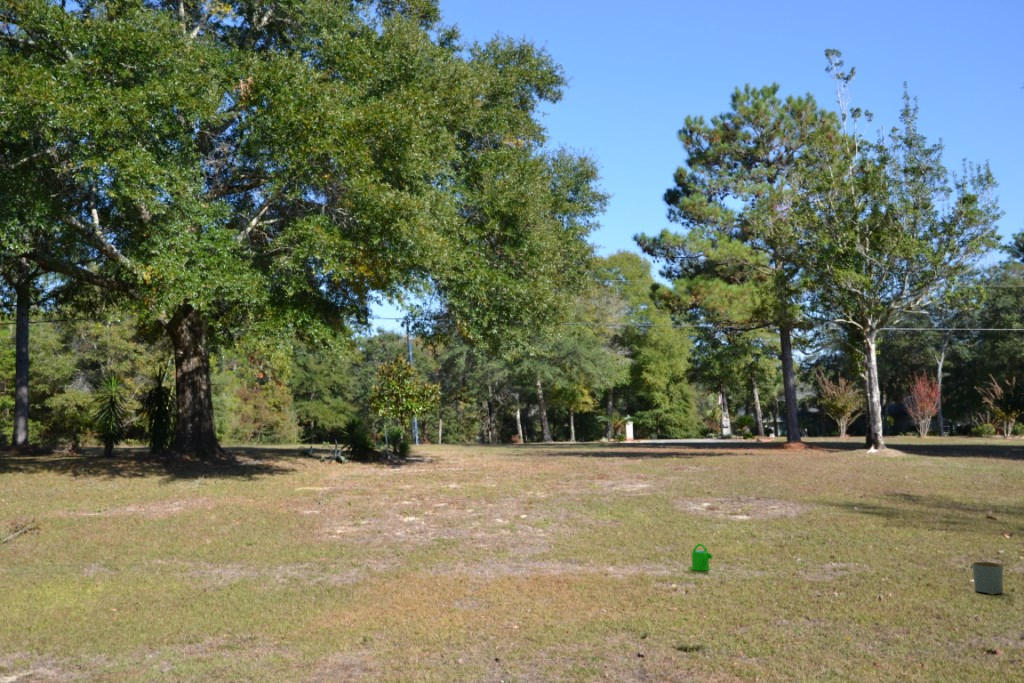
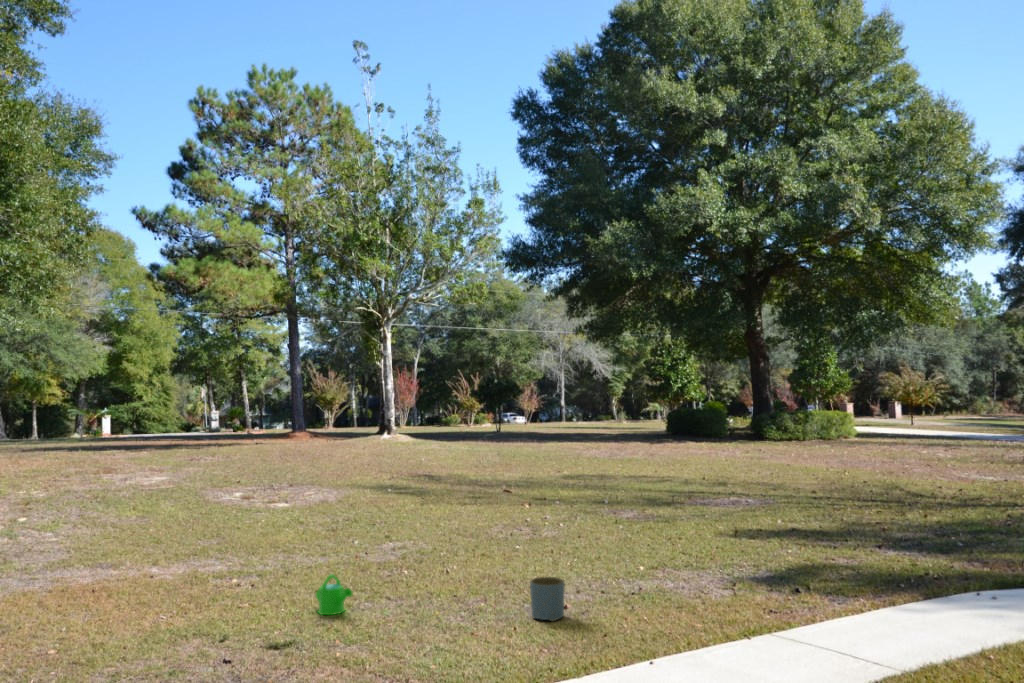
planter: present [973,562,1003,595] -> present [530,577,565,621]

